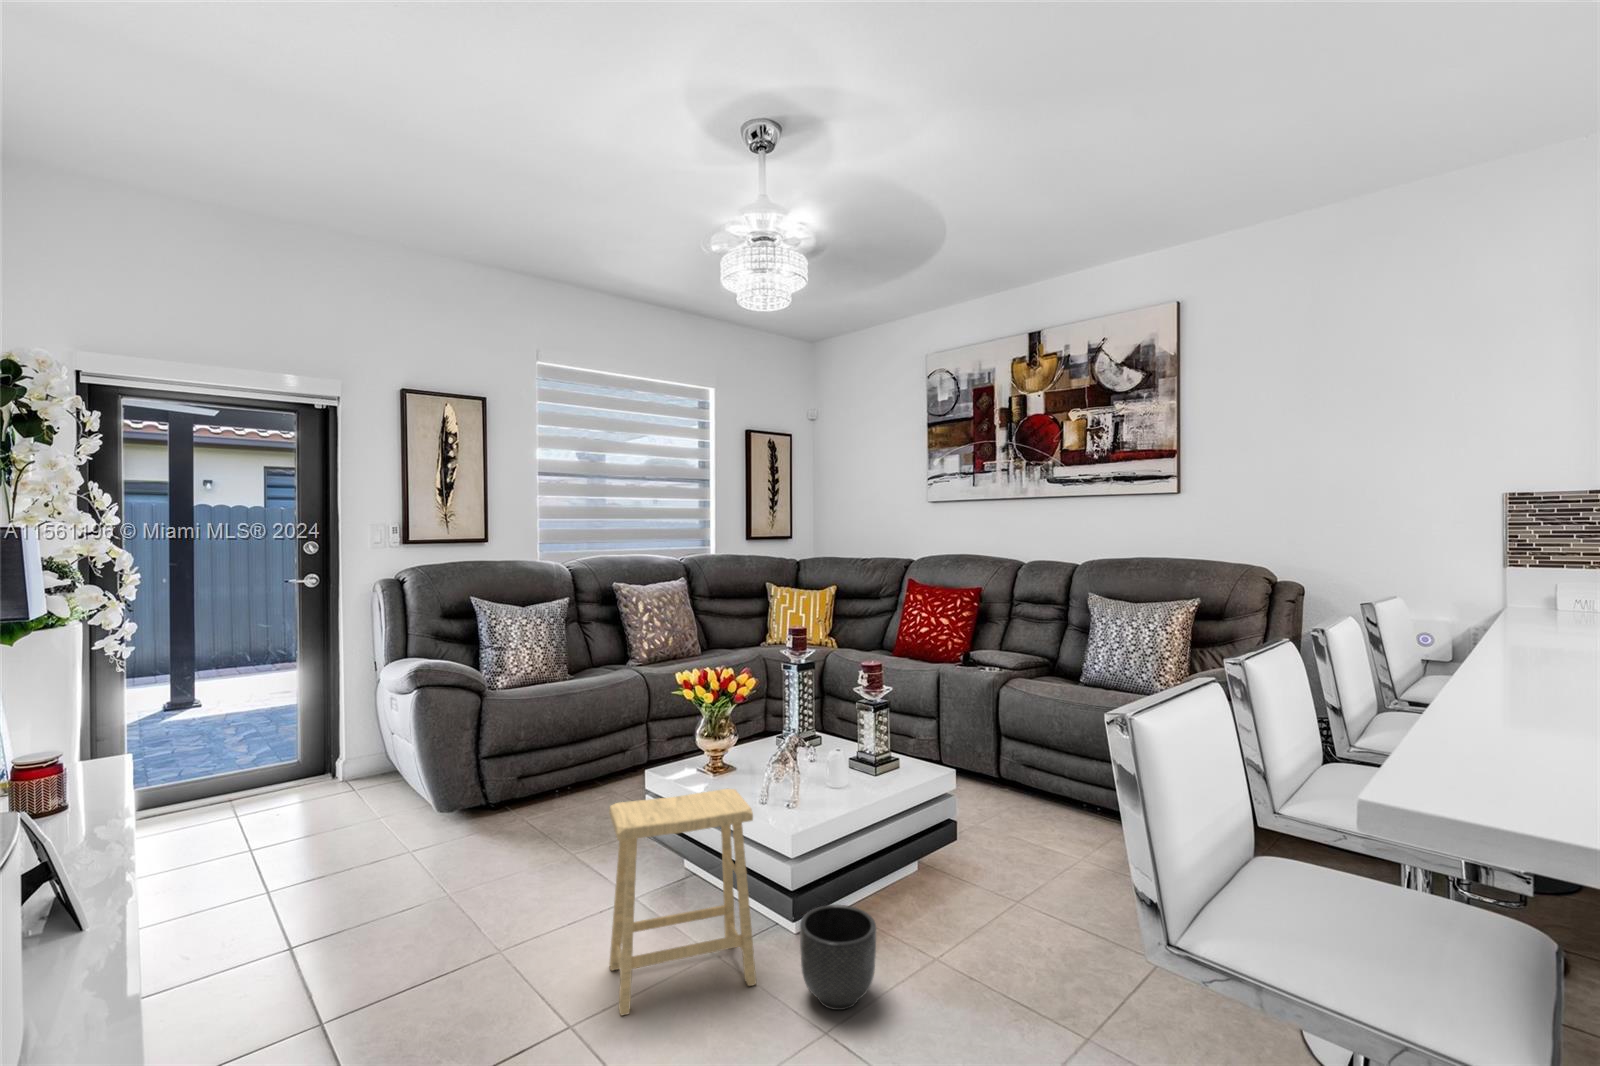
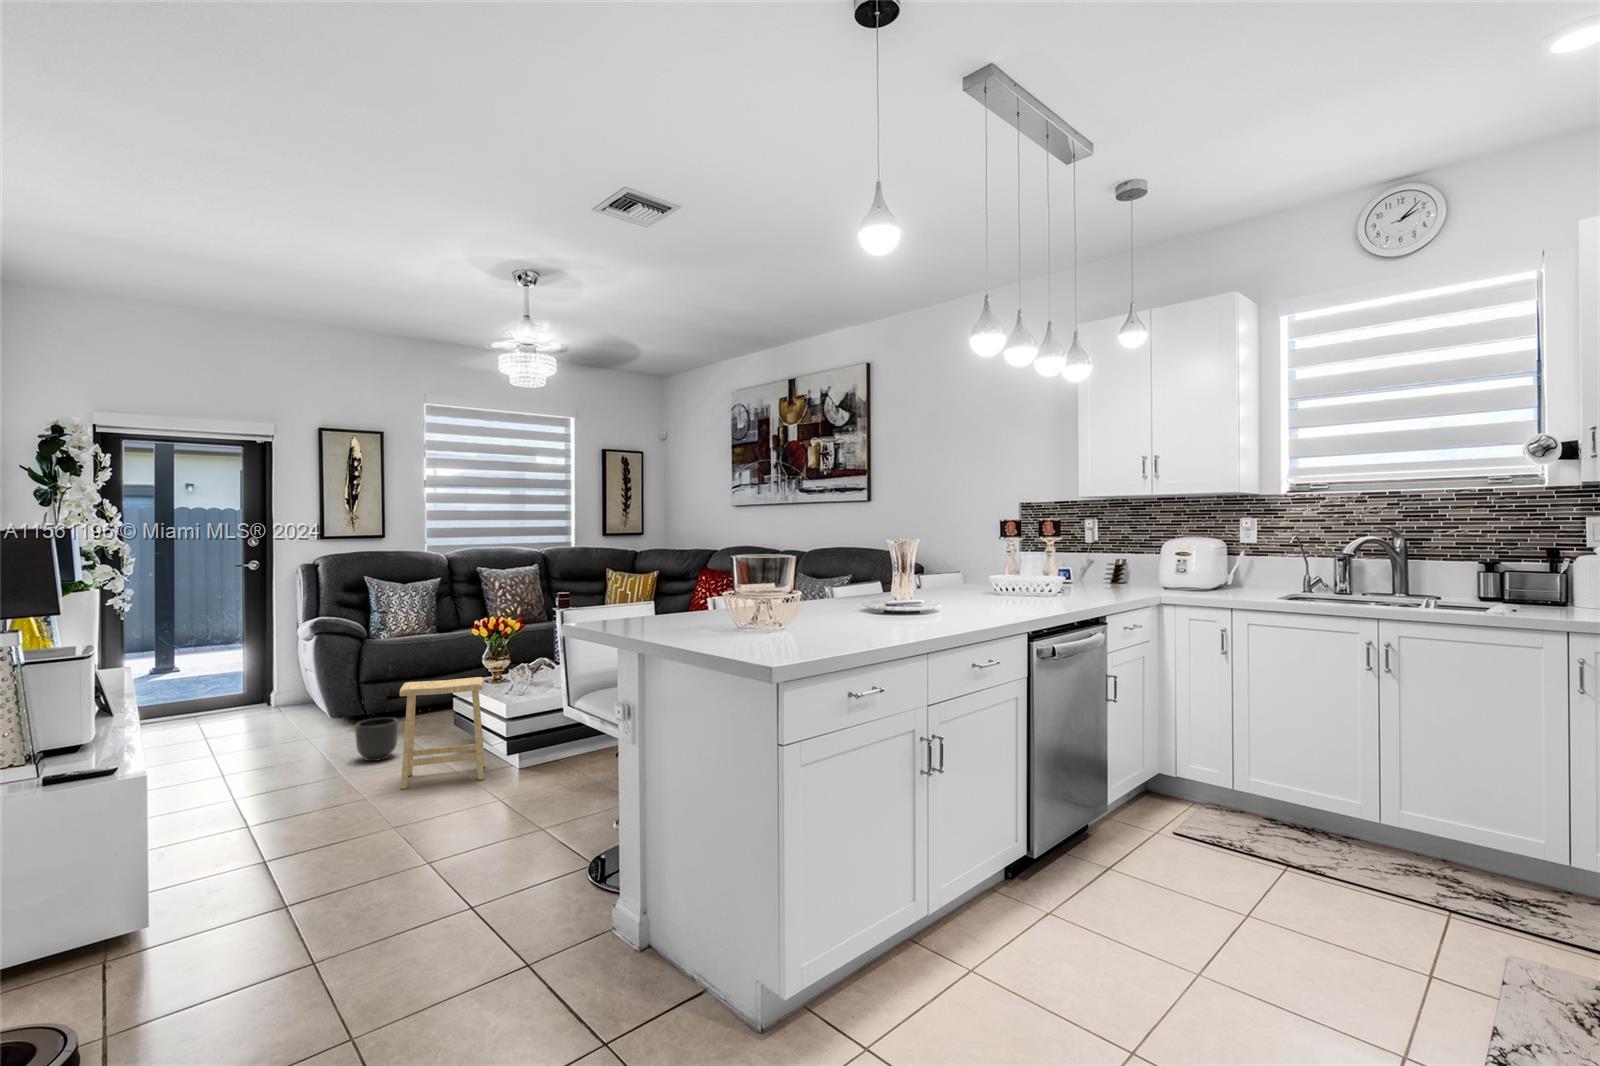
planter: present [800,905,876,1010] -> present [355,718,398,761]

